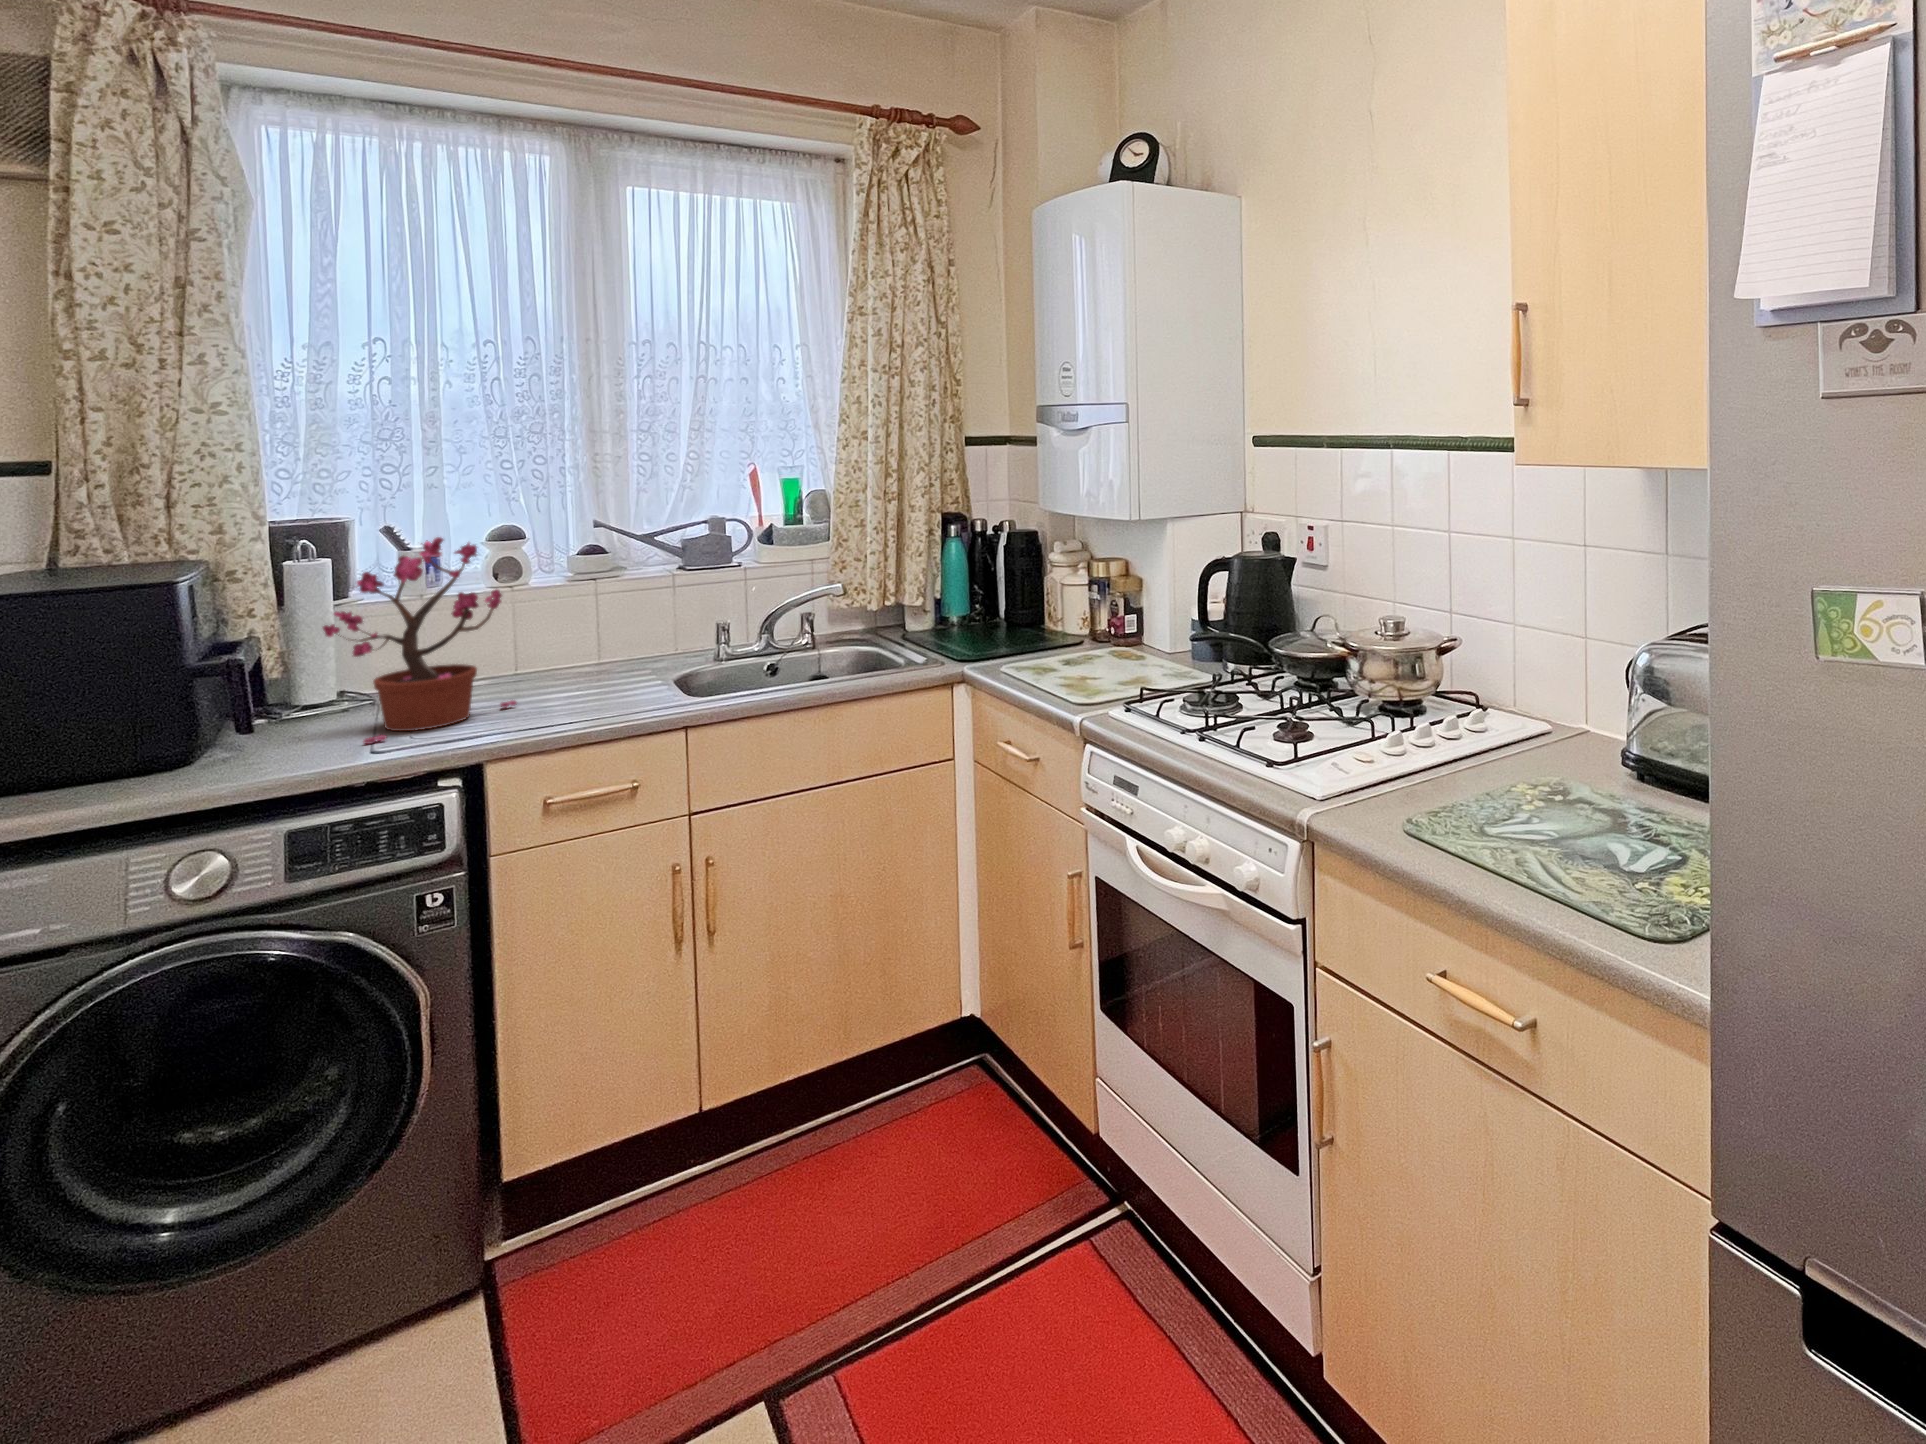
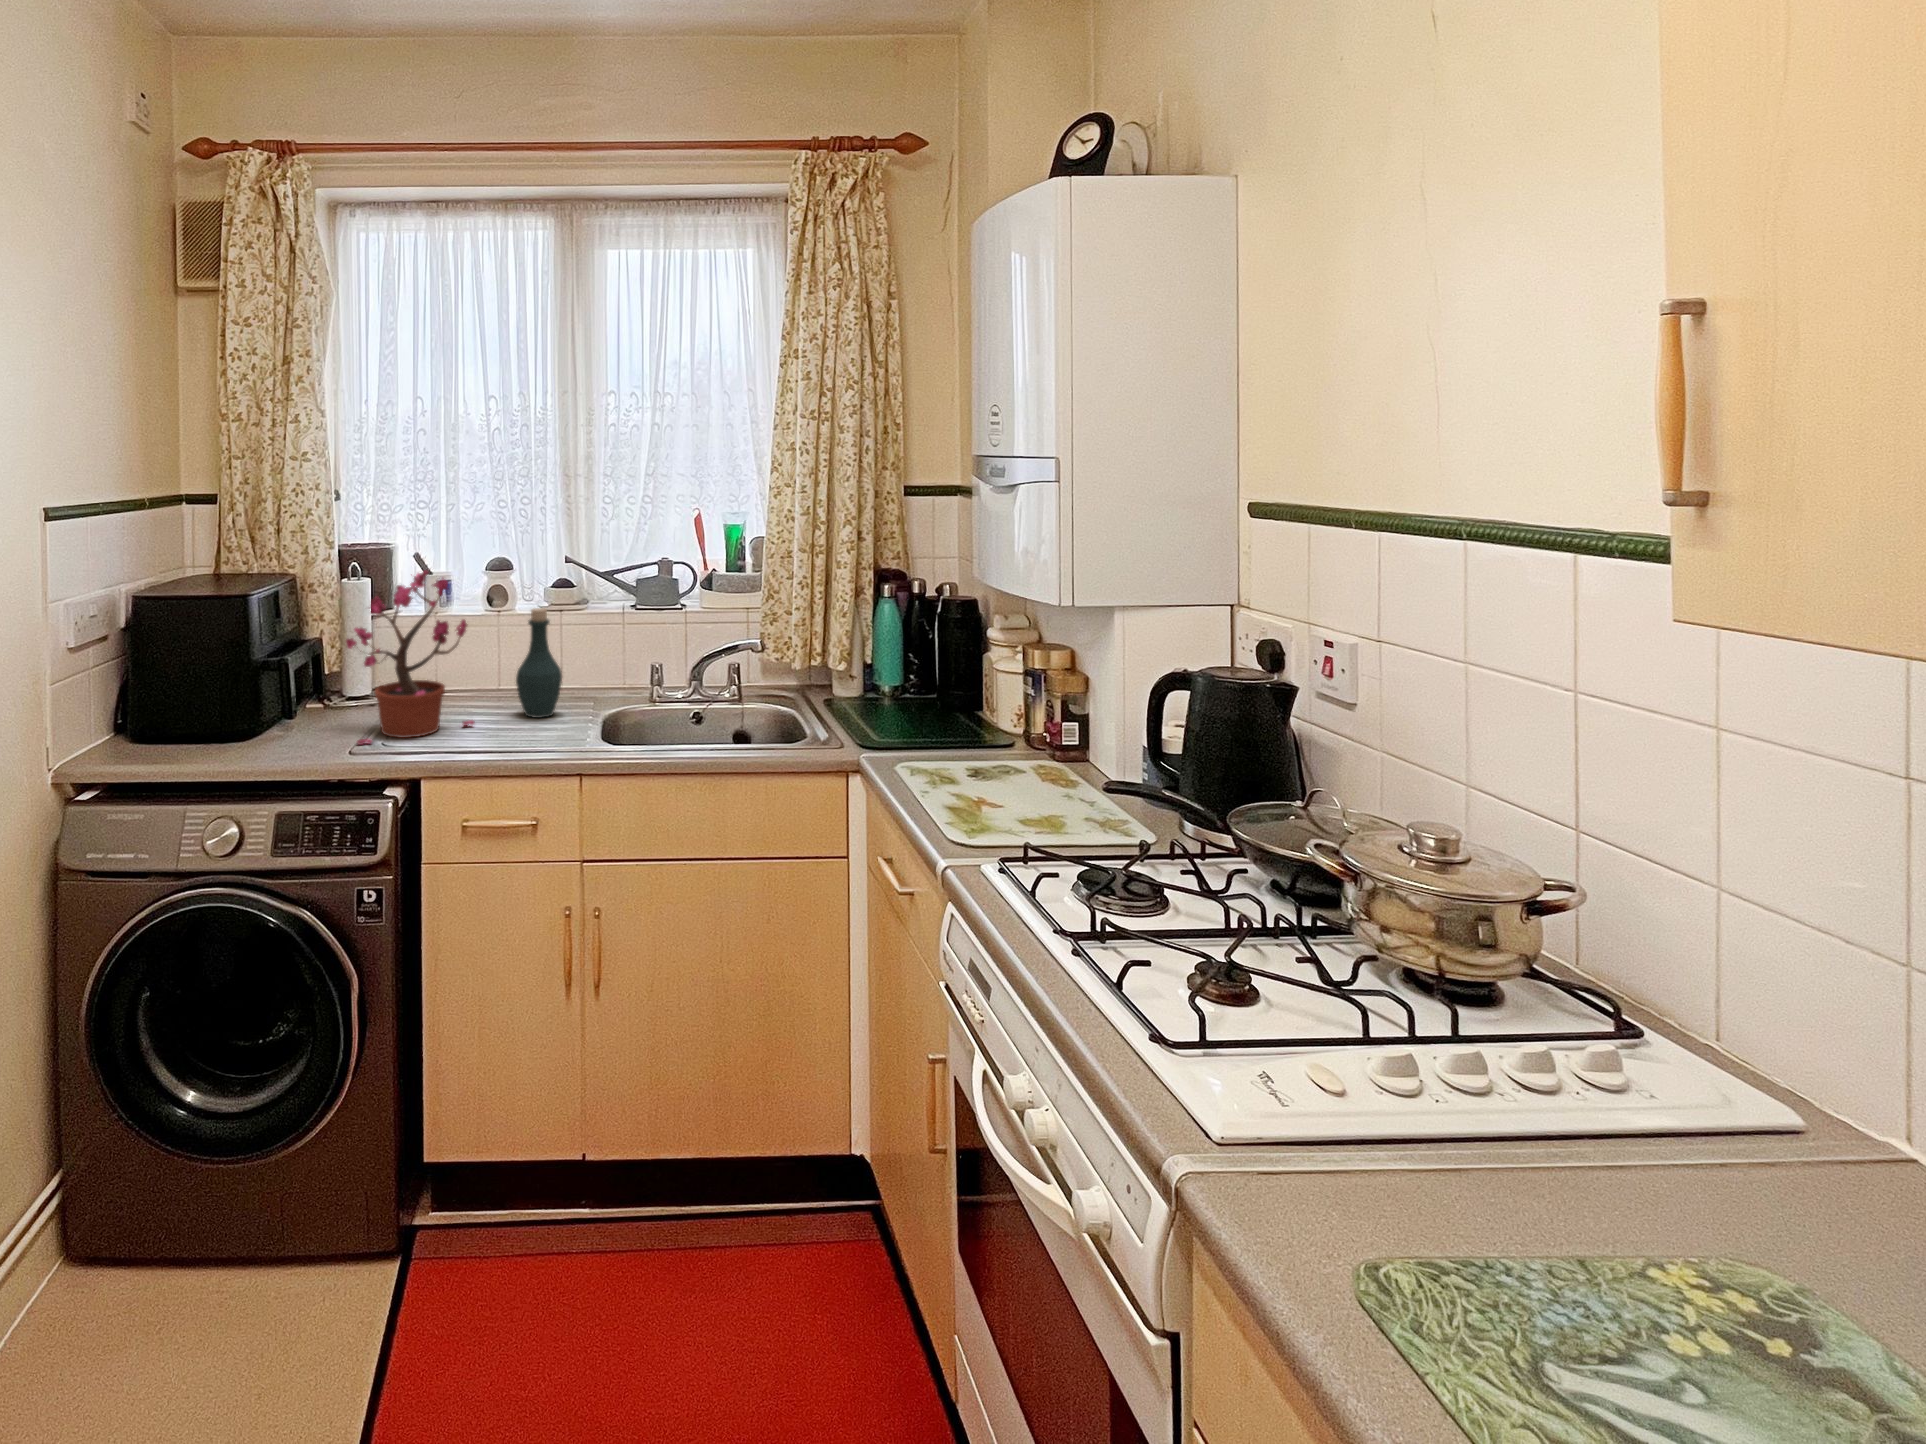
bottle: none [559,572,620,690] -> present [516,608,562,718]

